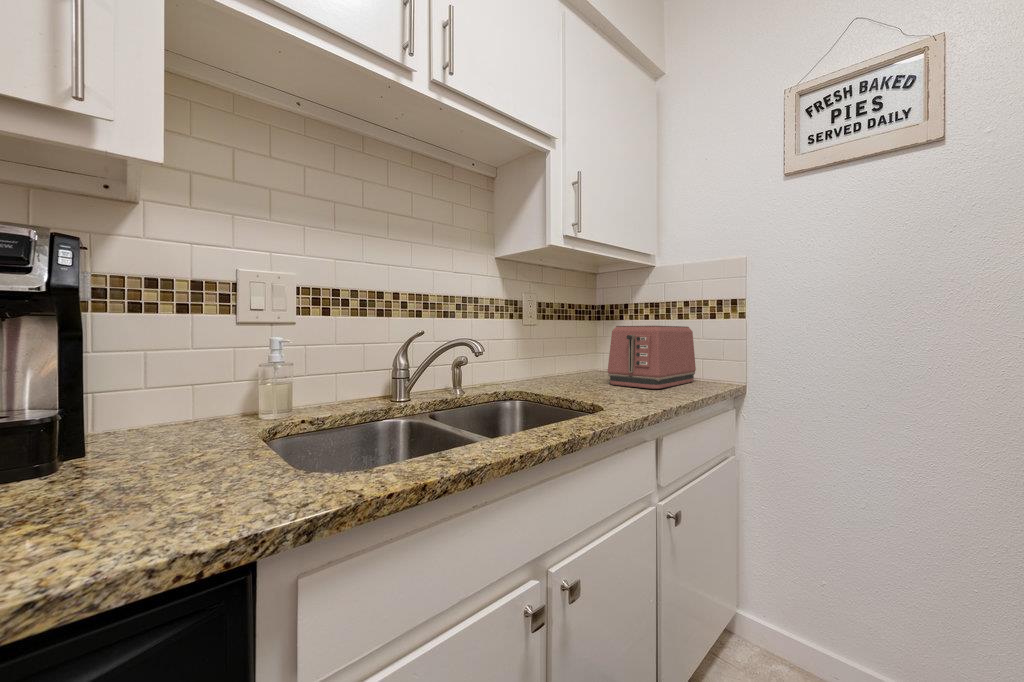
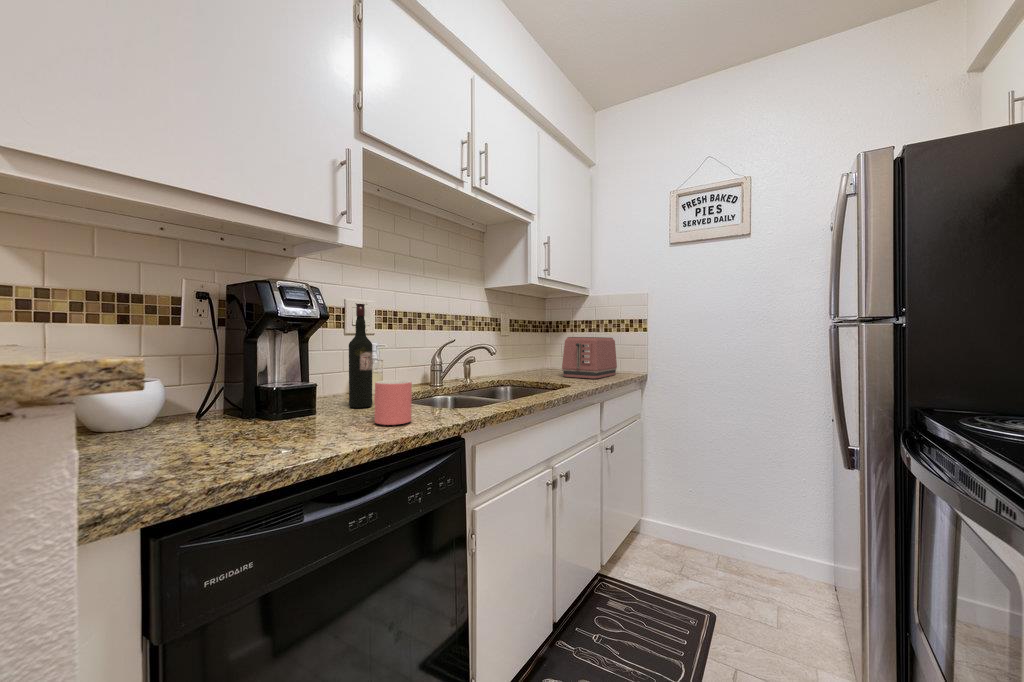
wine bottle: none [171,268,221,447] -> present [349,304,372,408]
mug: none [84,410,185,514] -> present [374,380,412,425]

